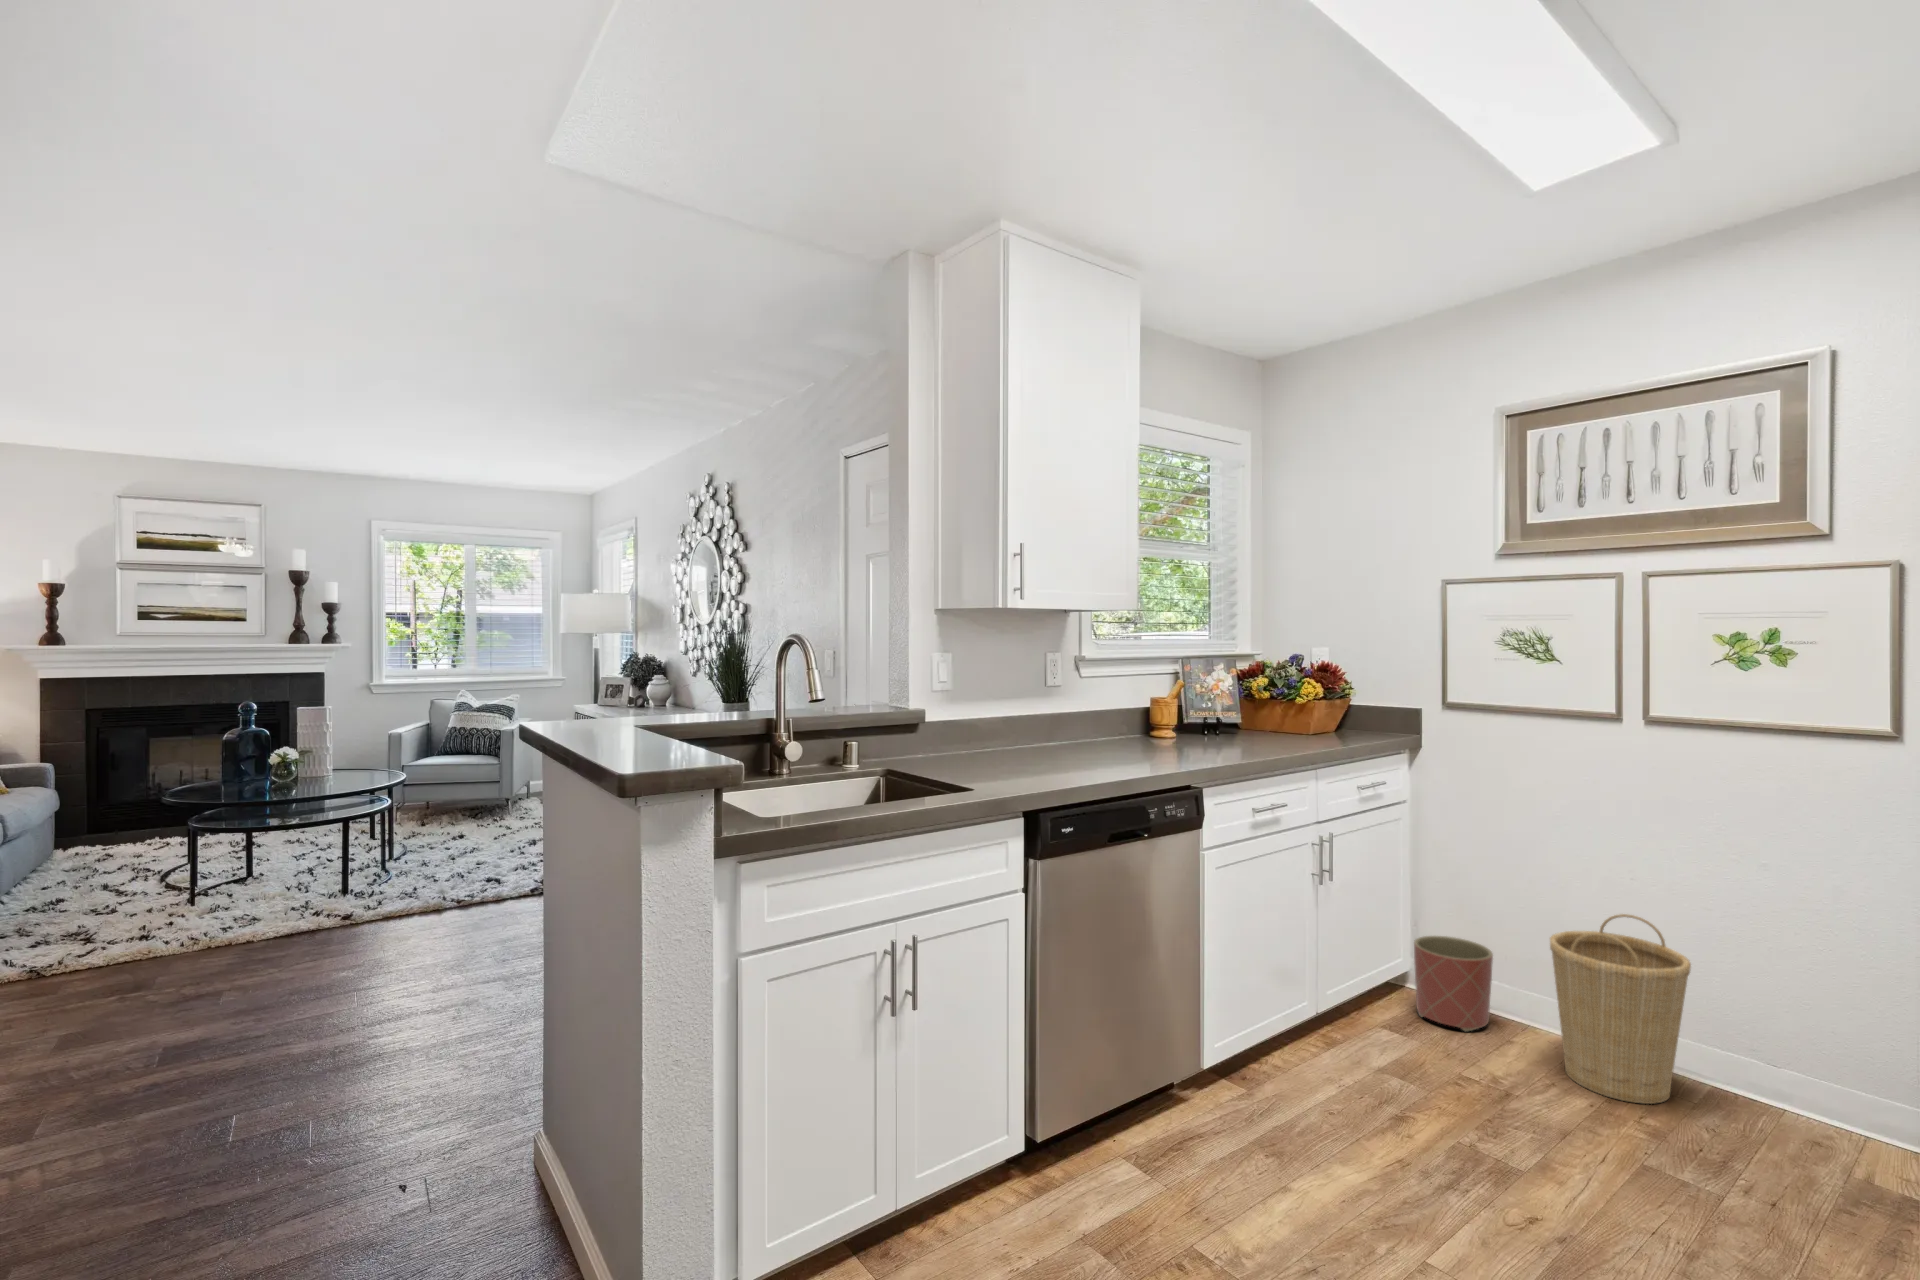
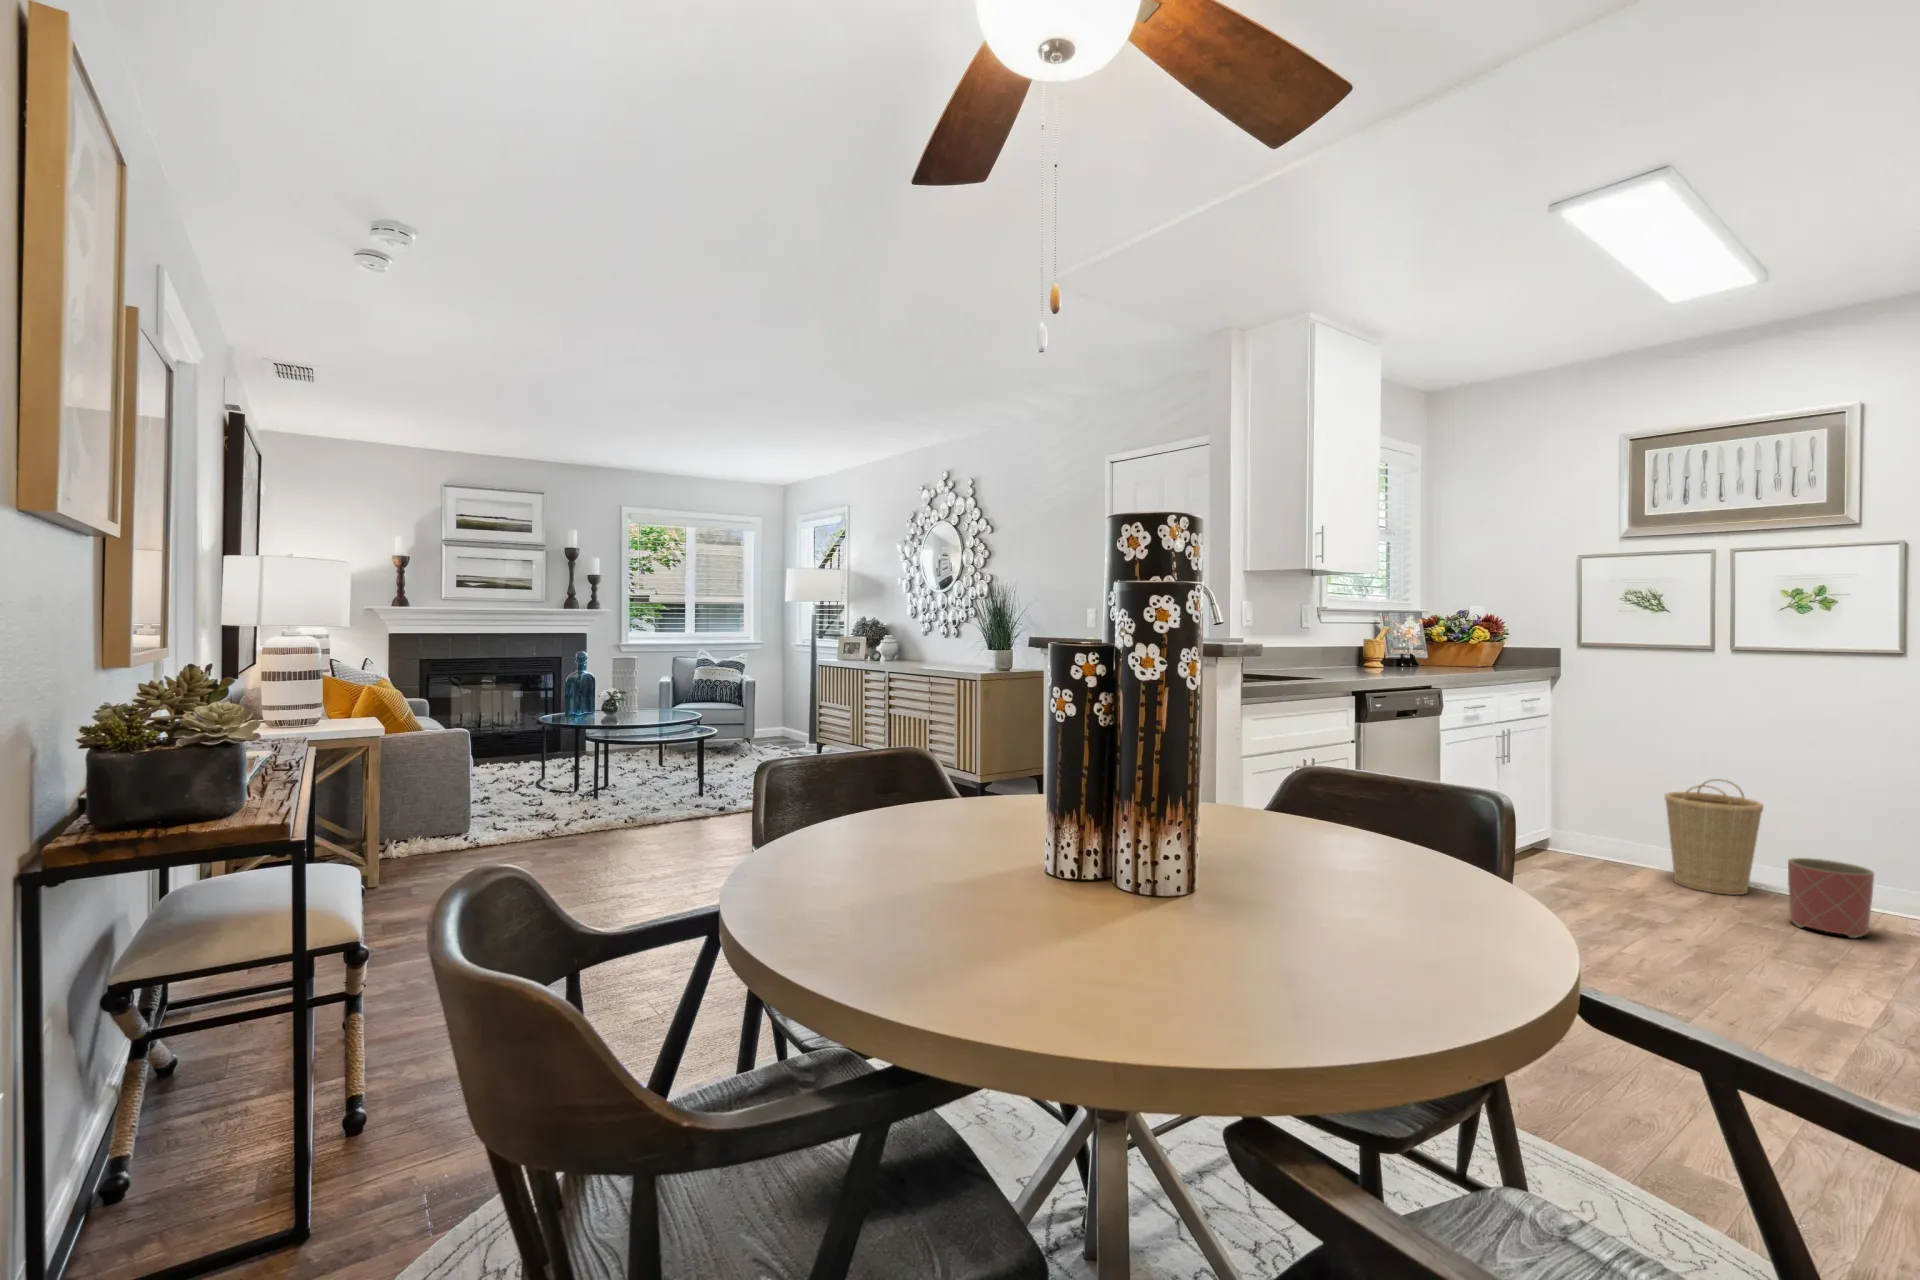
planter: present [1414,936,1493,1032] -> present [1788,858,1874,938]

